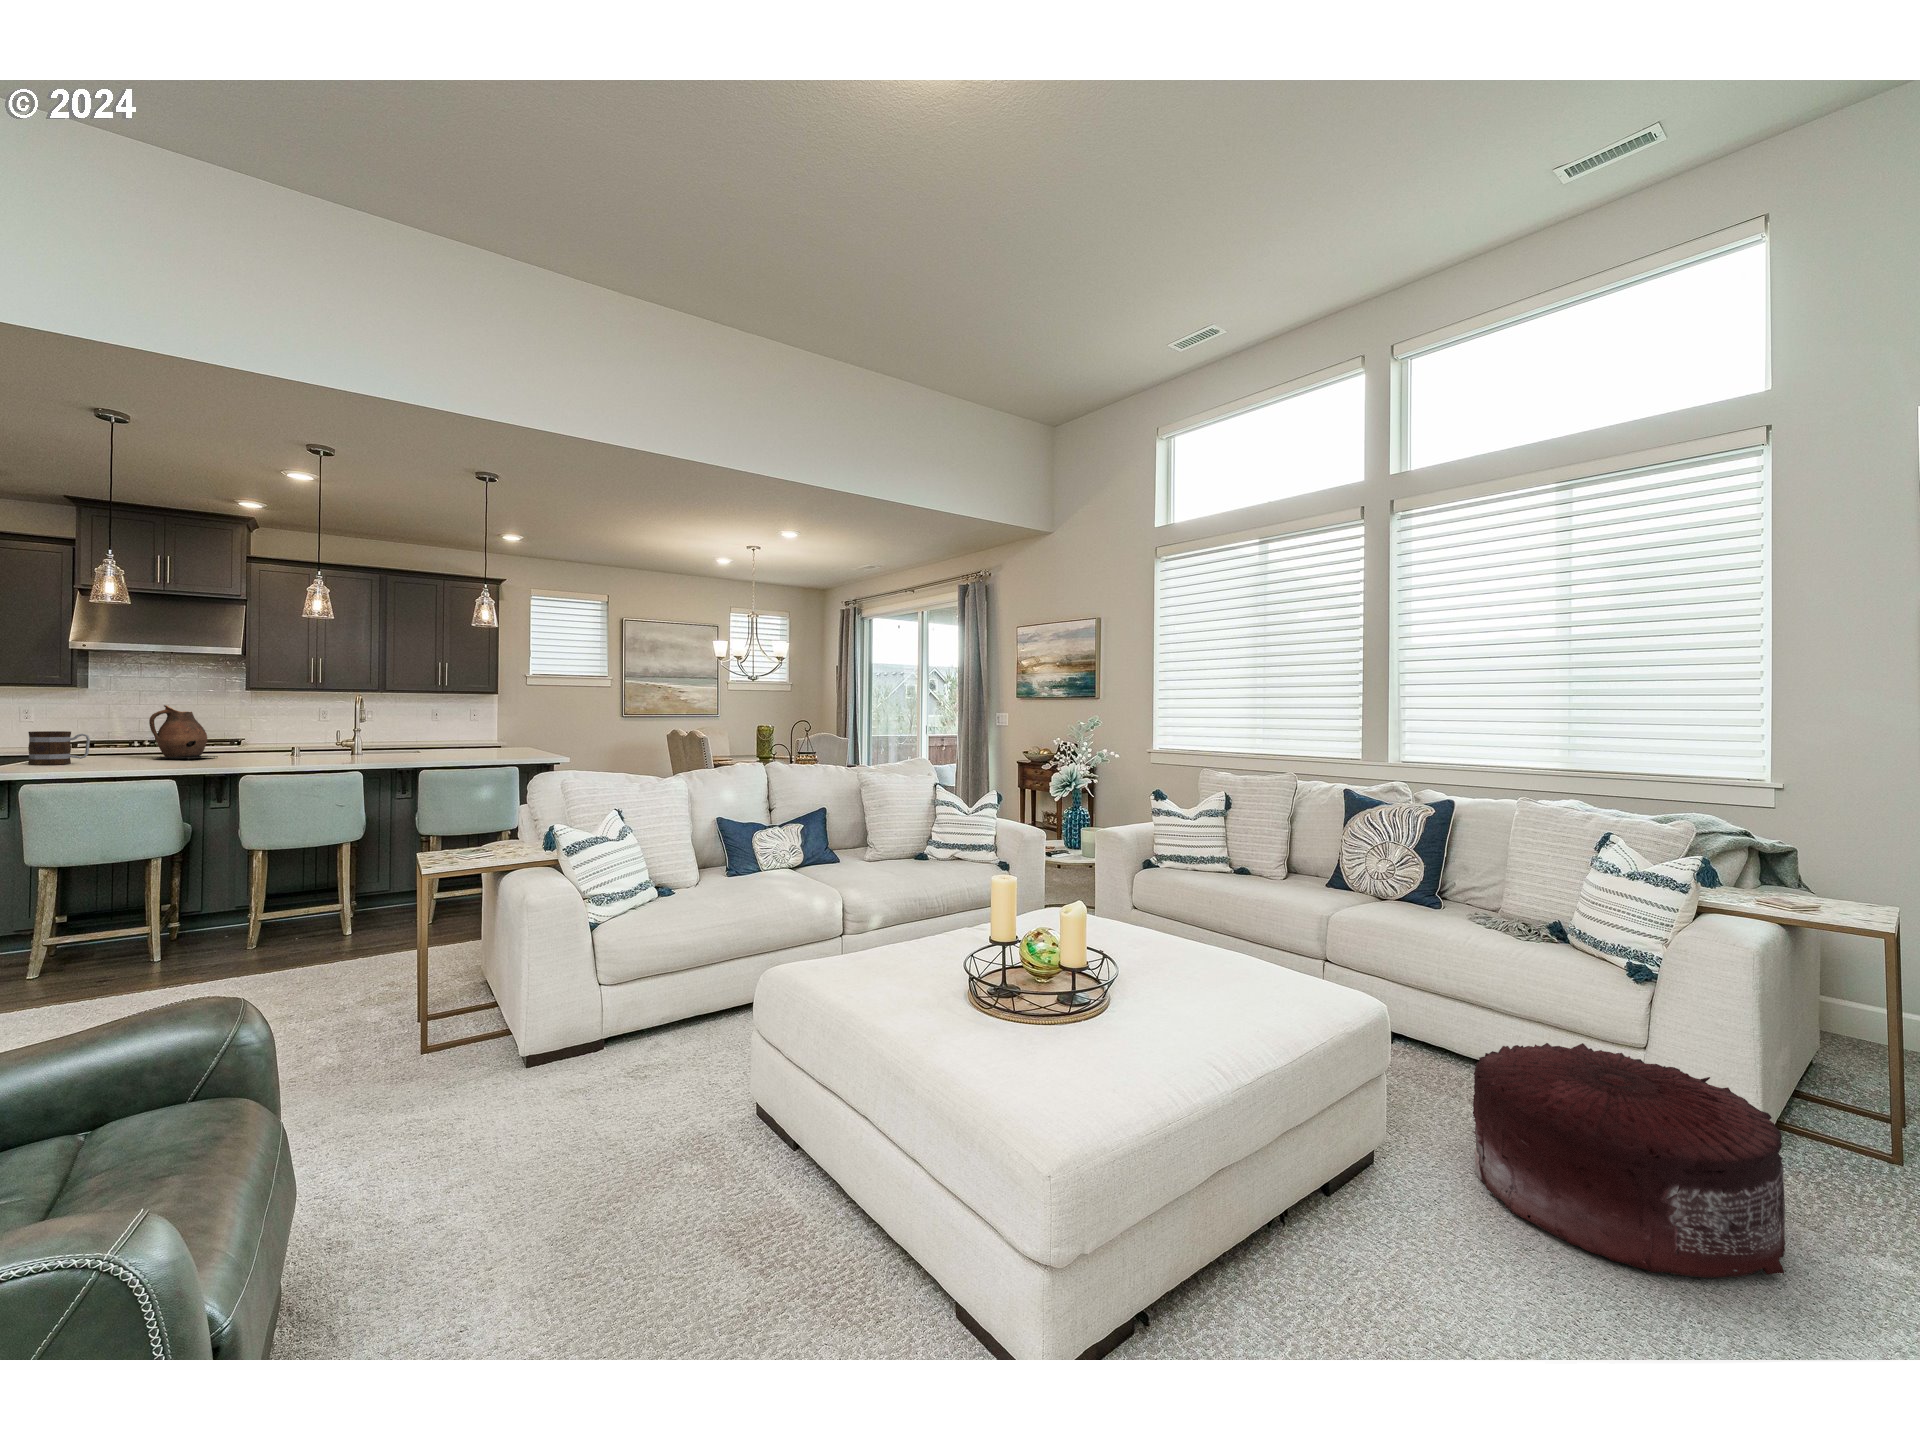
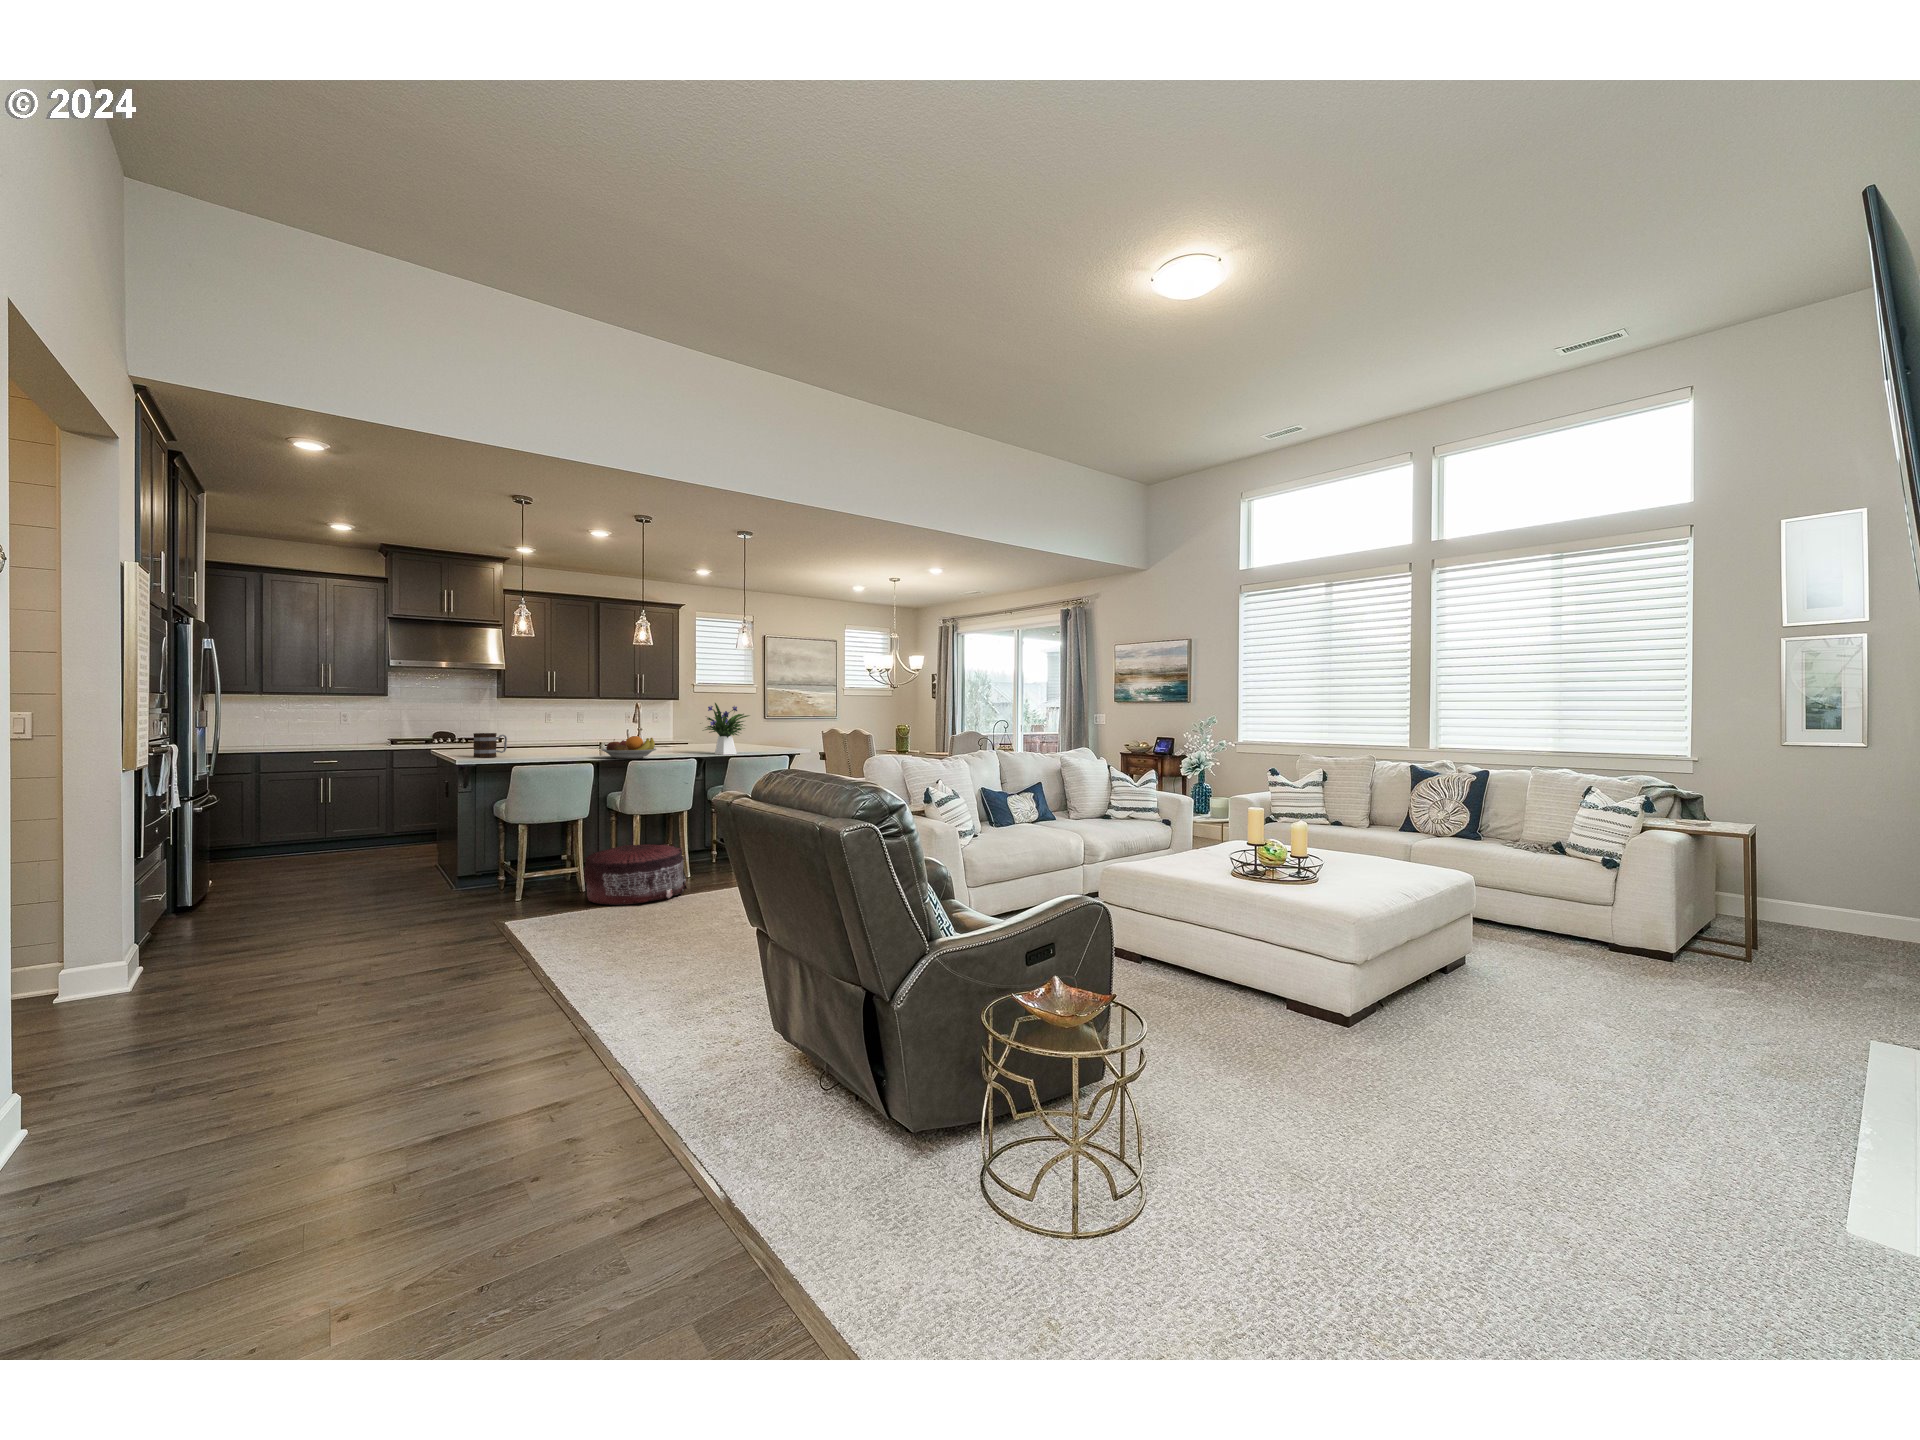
flower arrangement: none [419,694,493,763] -> present [705,703,749,755]
ceramic pitcher: present [149,705,218,759] -> none [524,713,562,753]
fruit bowl: none [227,737,318,768] -> present [601,736,656,759]
pouf: present [1473,1043,1785,1278] -> present [583,844,687,905]

